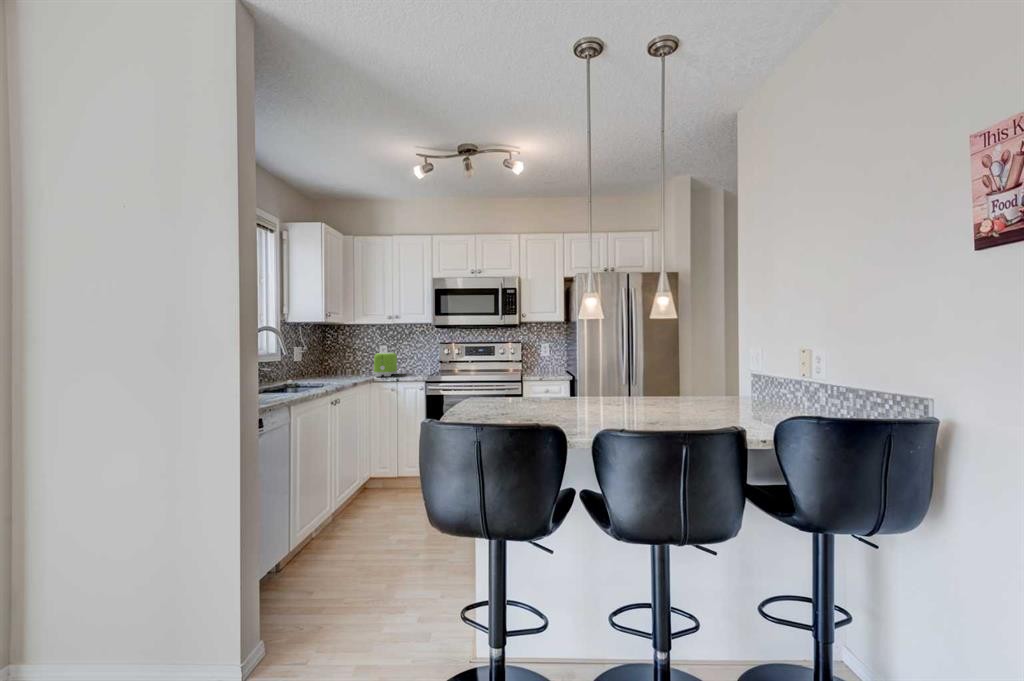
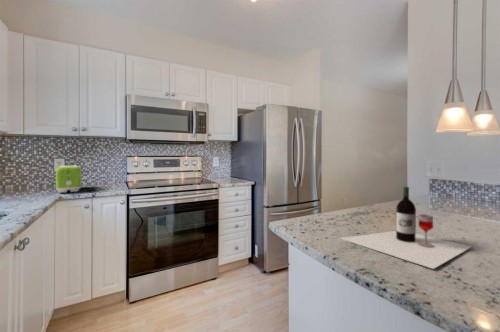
wine bottle: none [475,369,543,415] -> present [341,187,471,269]

